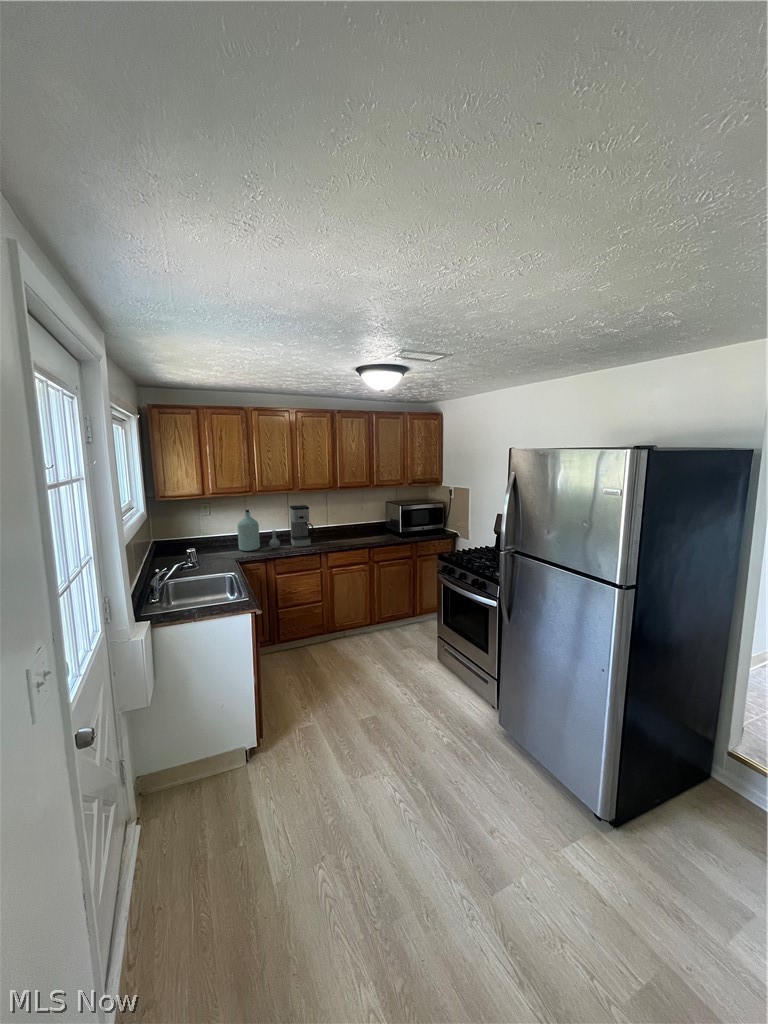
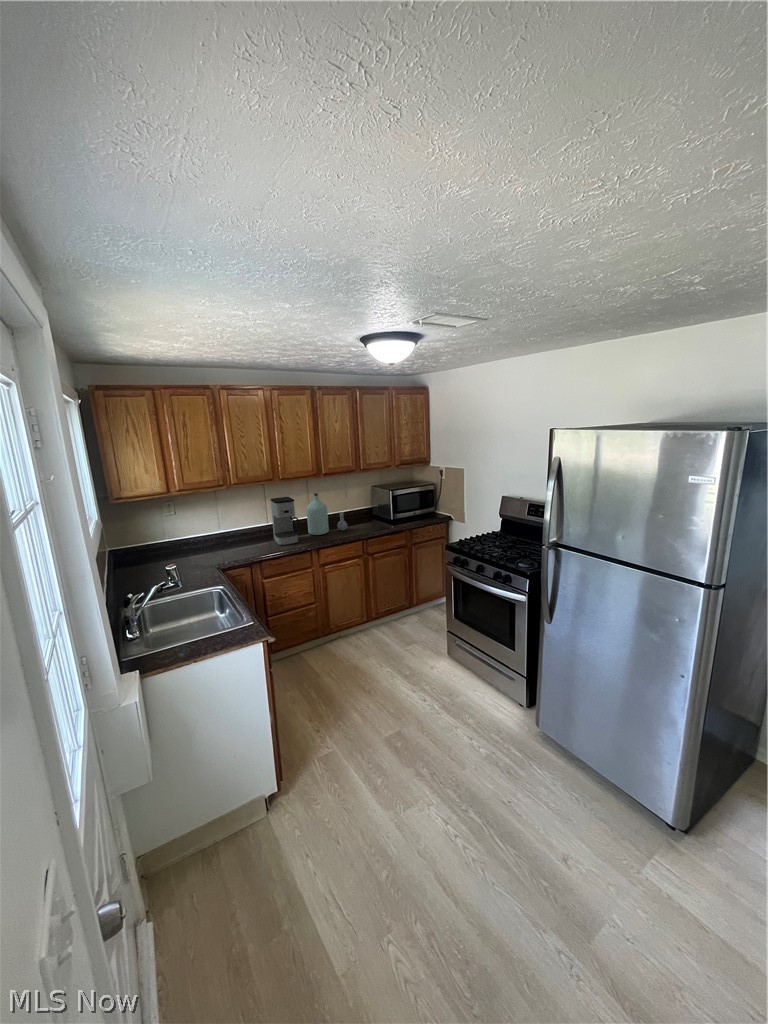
bottle: present [237,510,280,551] -> present [307,493,347,535]

